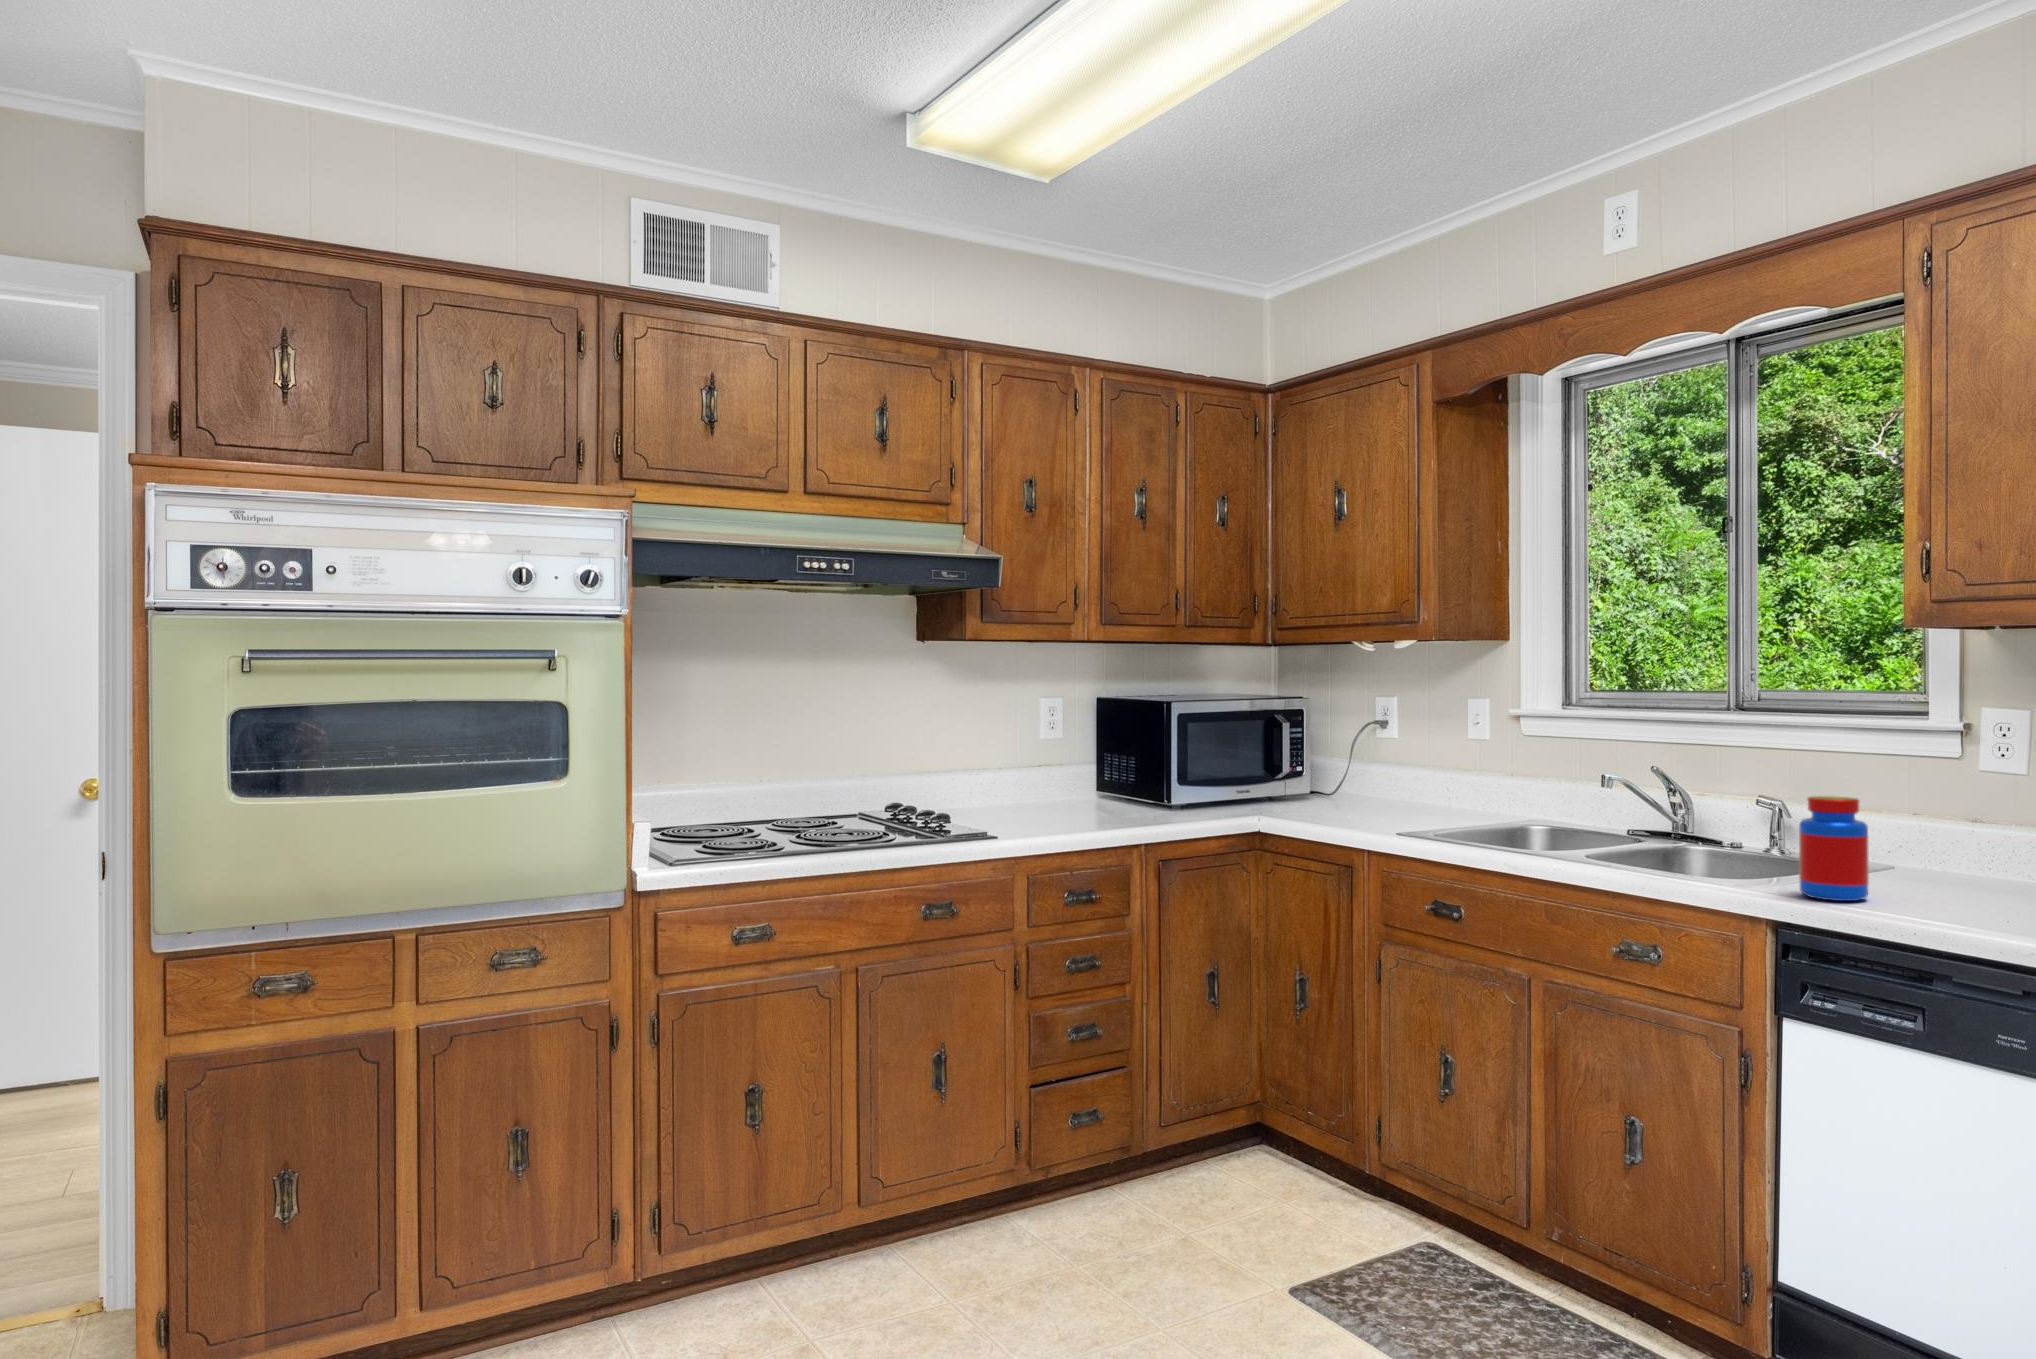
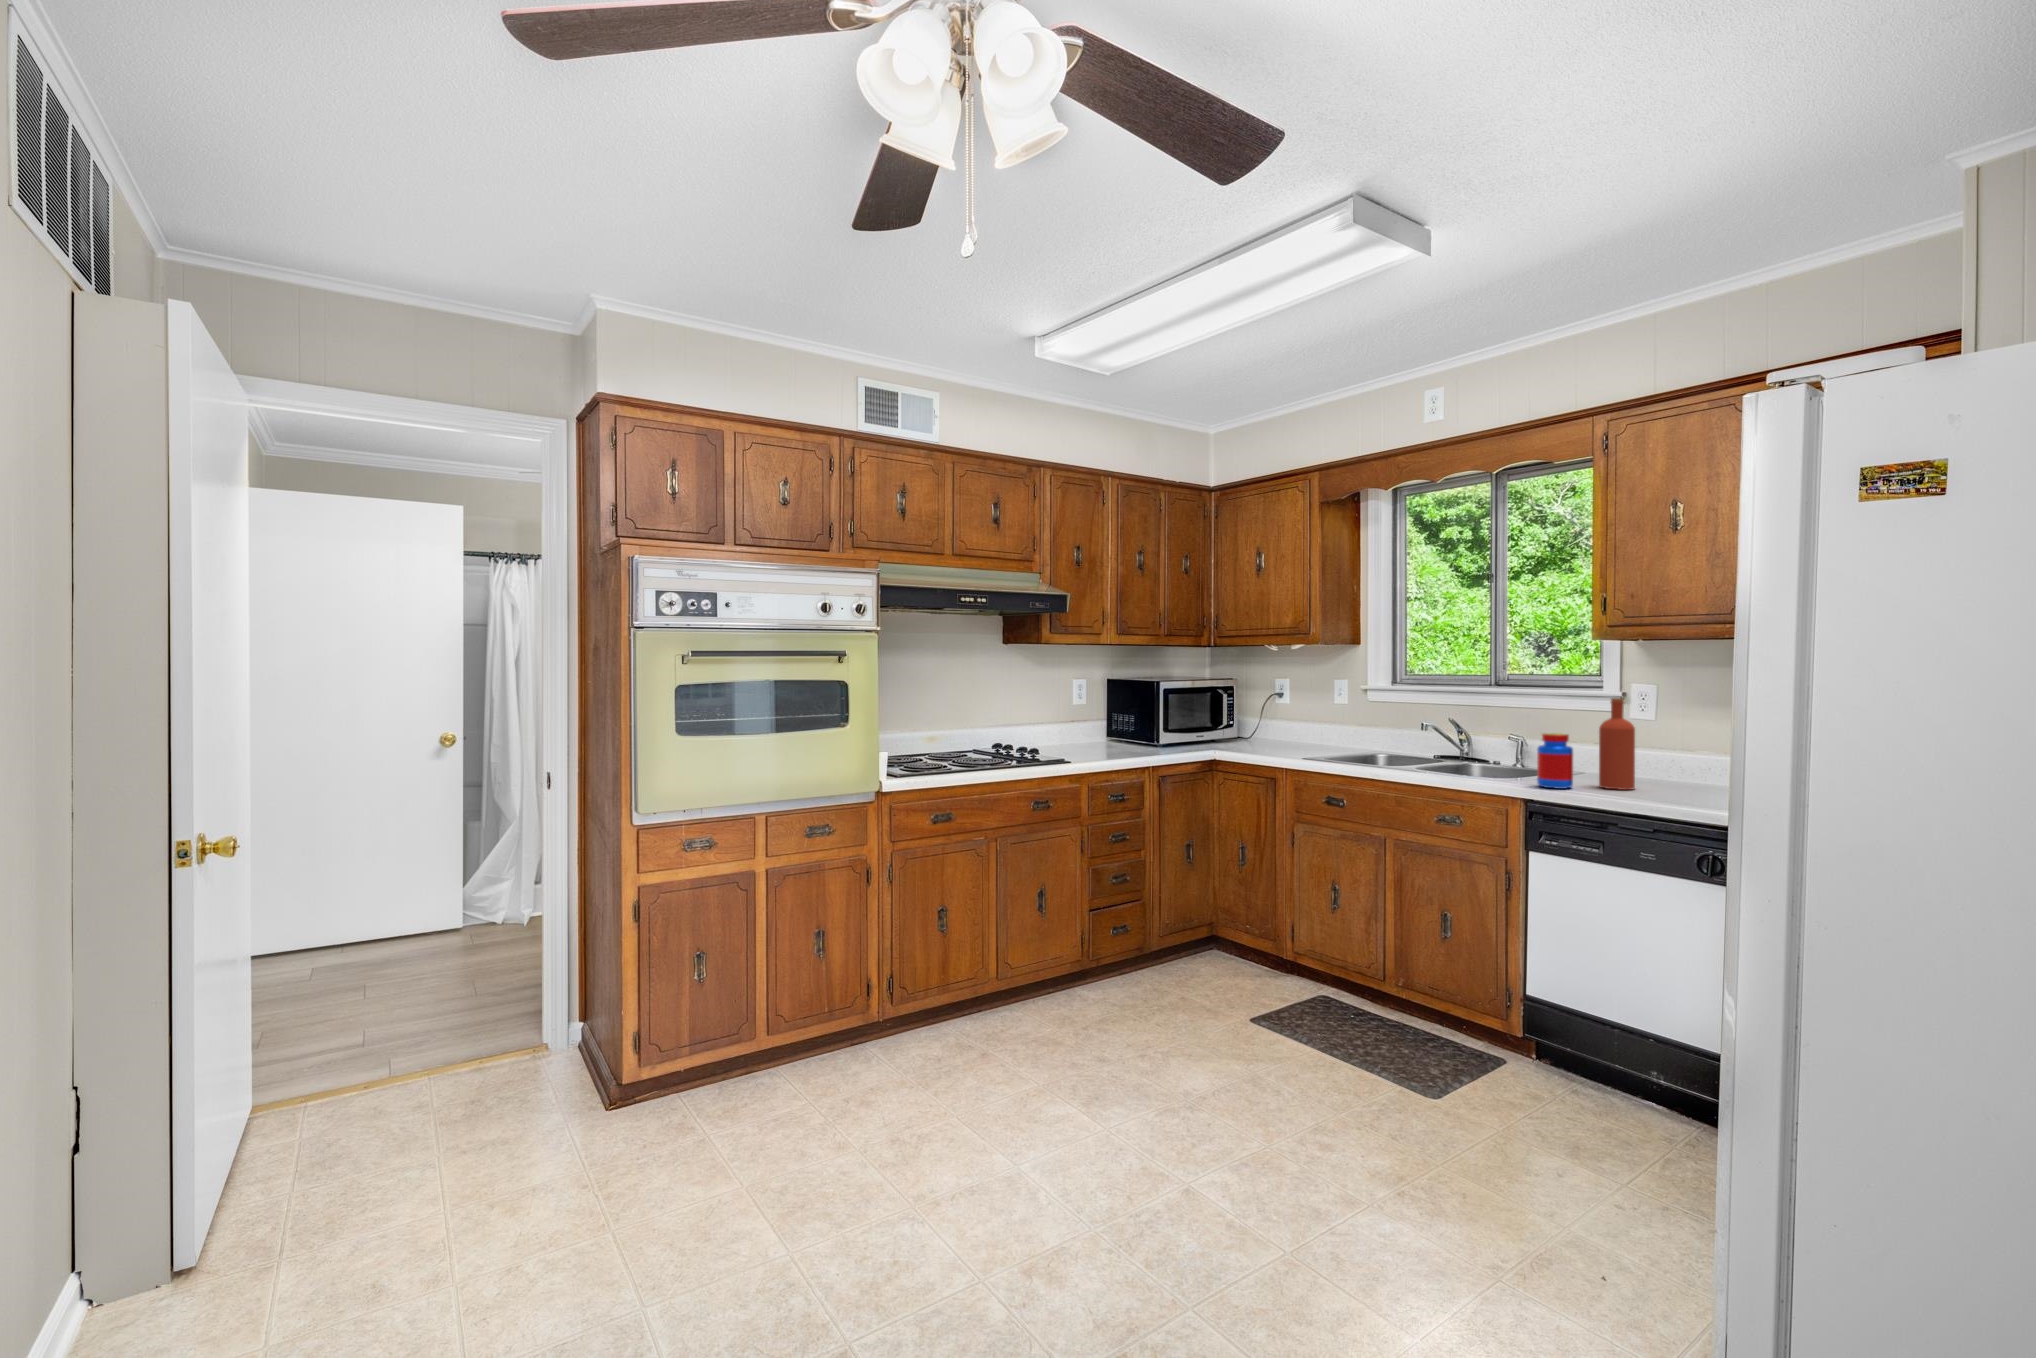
bottle: none [1919,731,1990,906] -> present [1599,698,1635,790]

